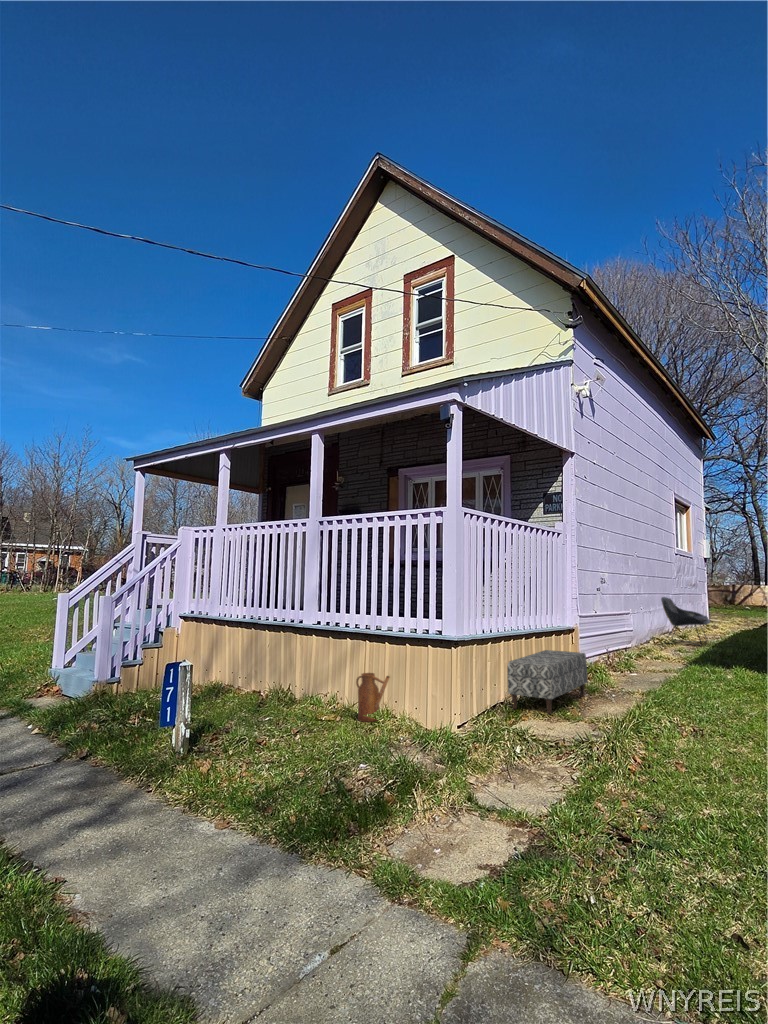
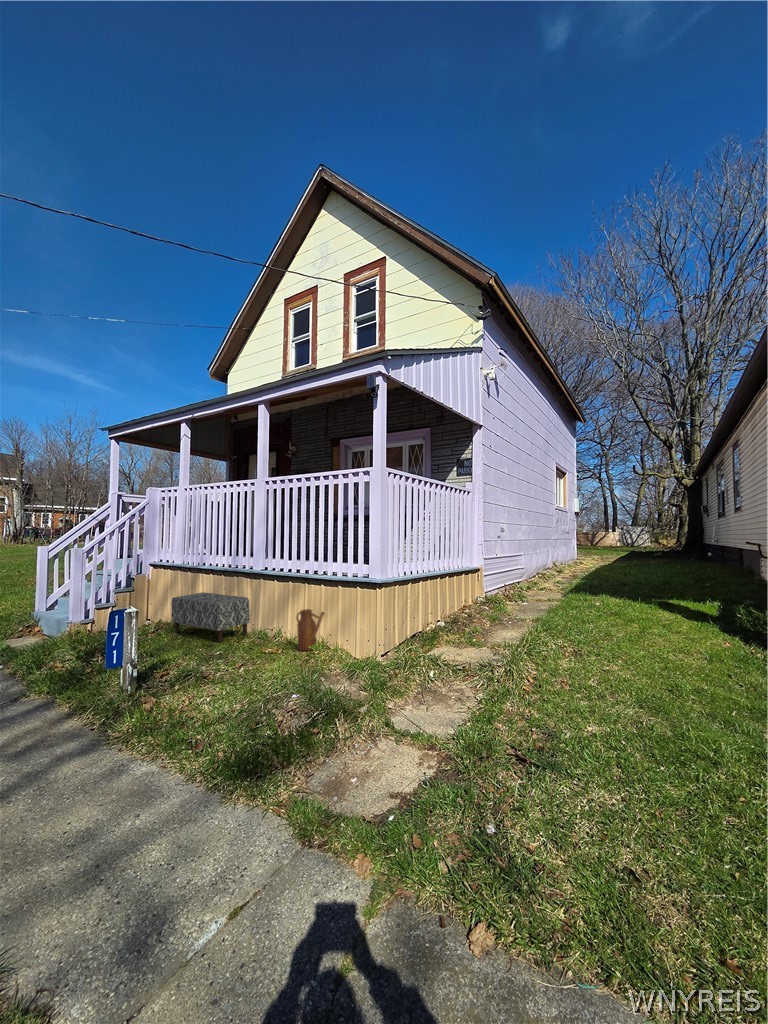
lounge chair: present [661,597,710,646] -> none [544,541,580,578]
bench: present [507,650,587,714] -> present [171,592,250,642]

